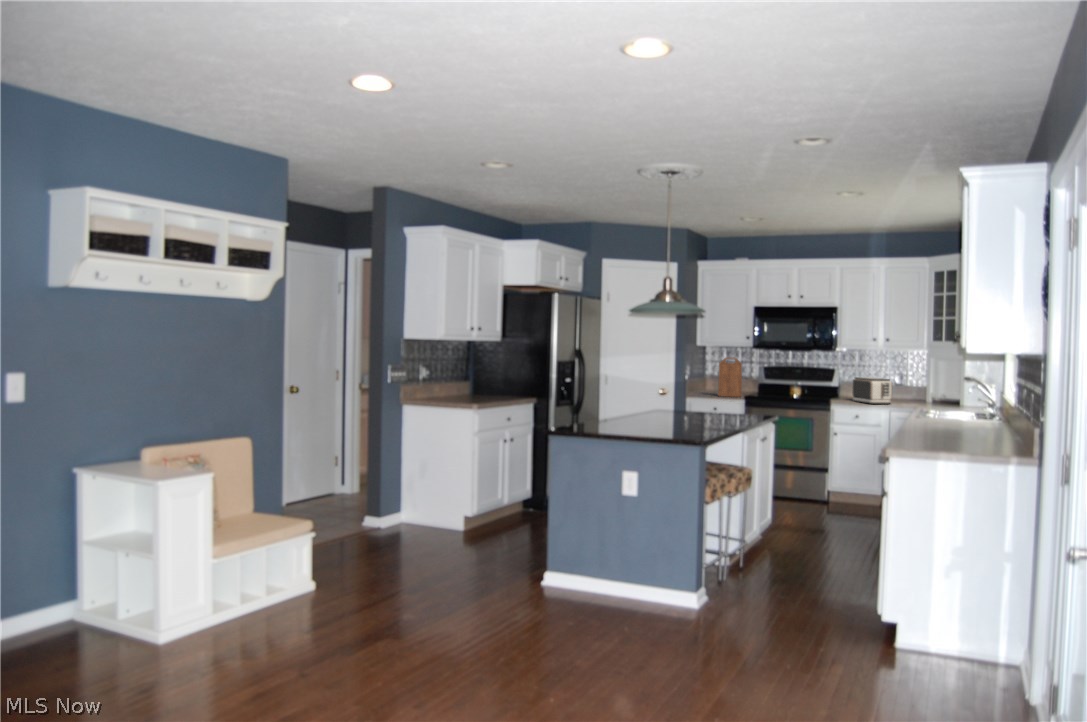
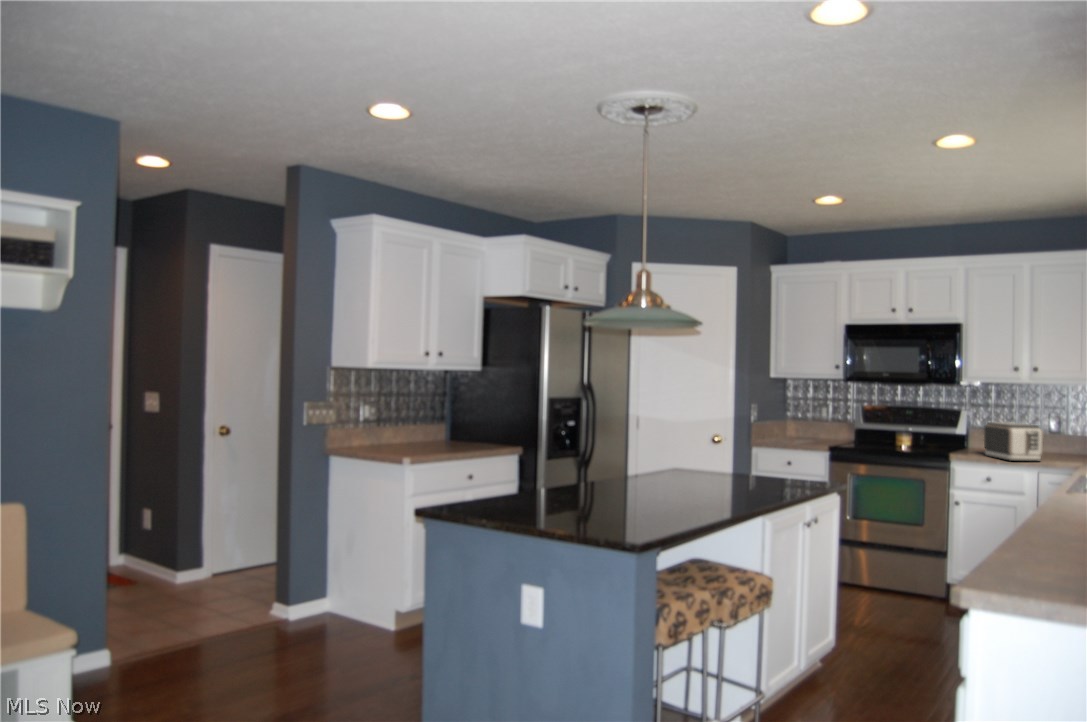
cutting board: present [718,357,742,397] -> none [795,393,827,447]

